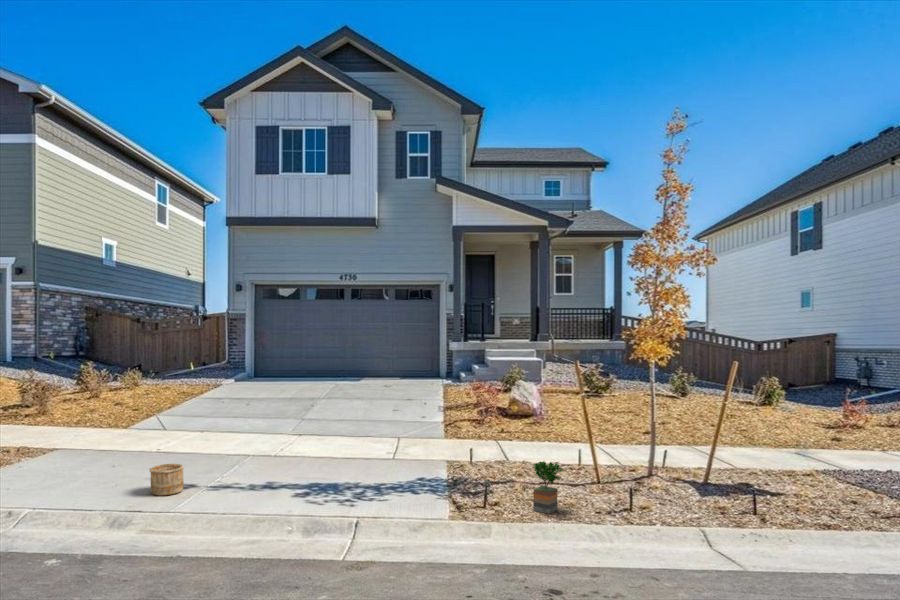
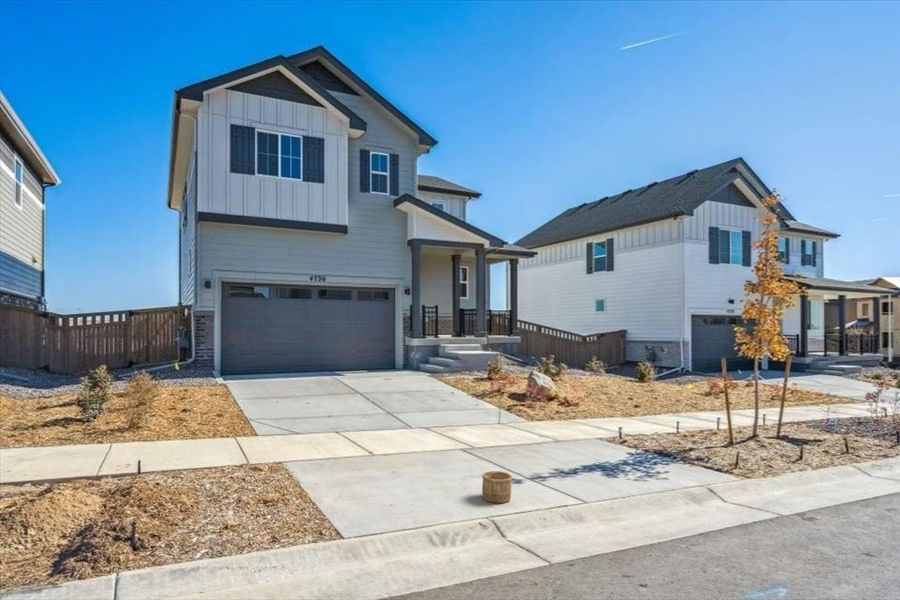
potted tree: present [533,461,563,514] -> none [740,438,769,476]

